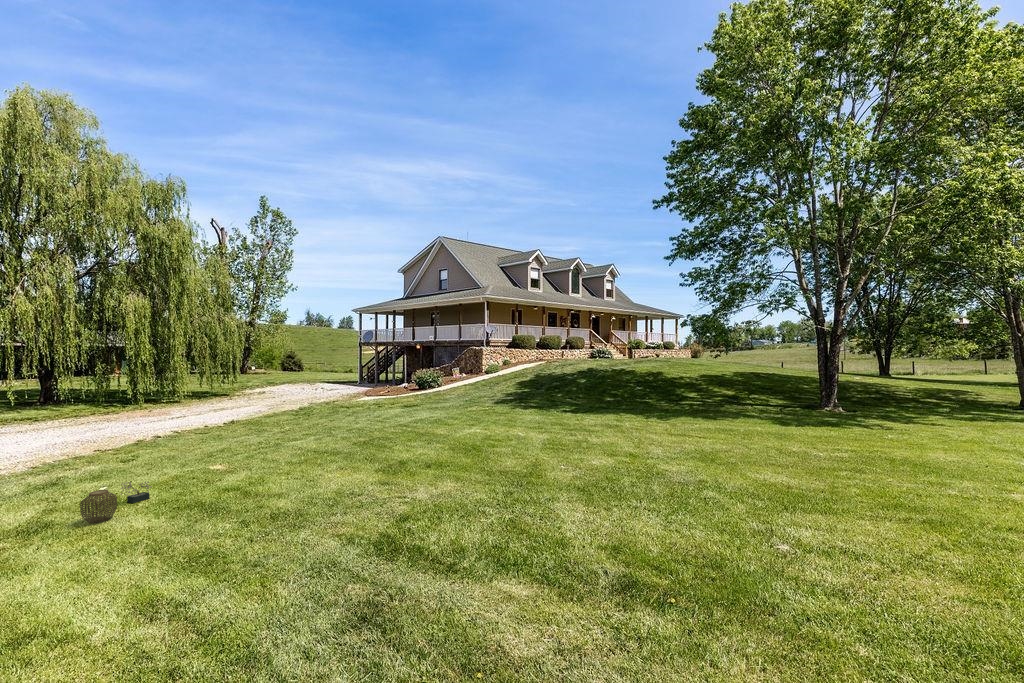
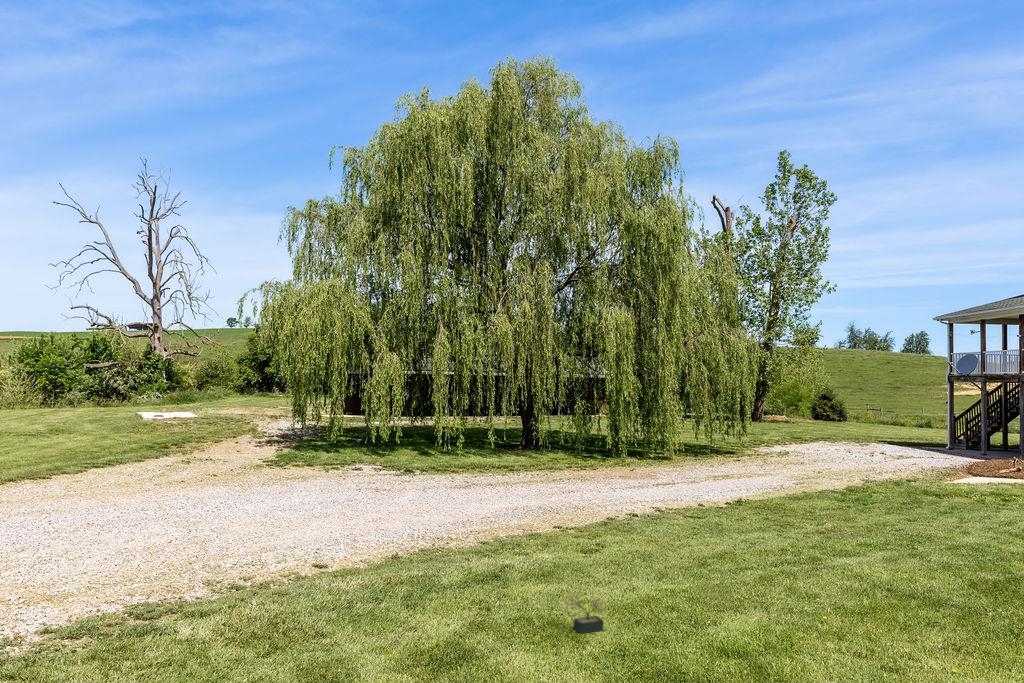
woven basket: present [80,490,117,523] -> none [509,603,554,660]

